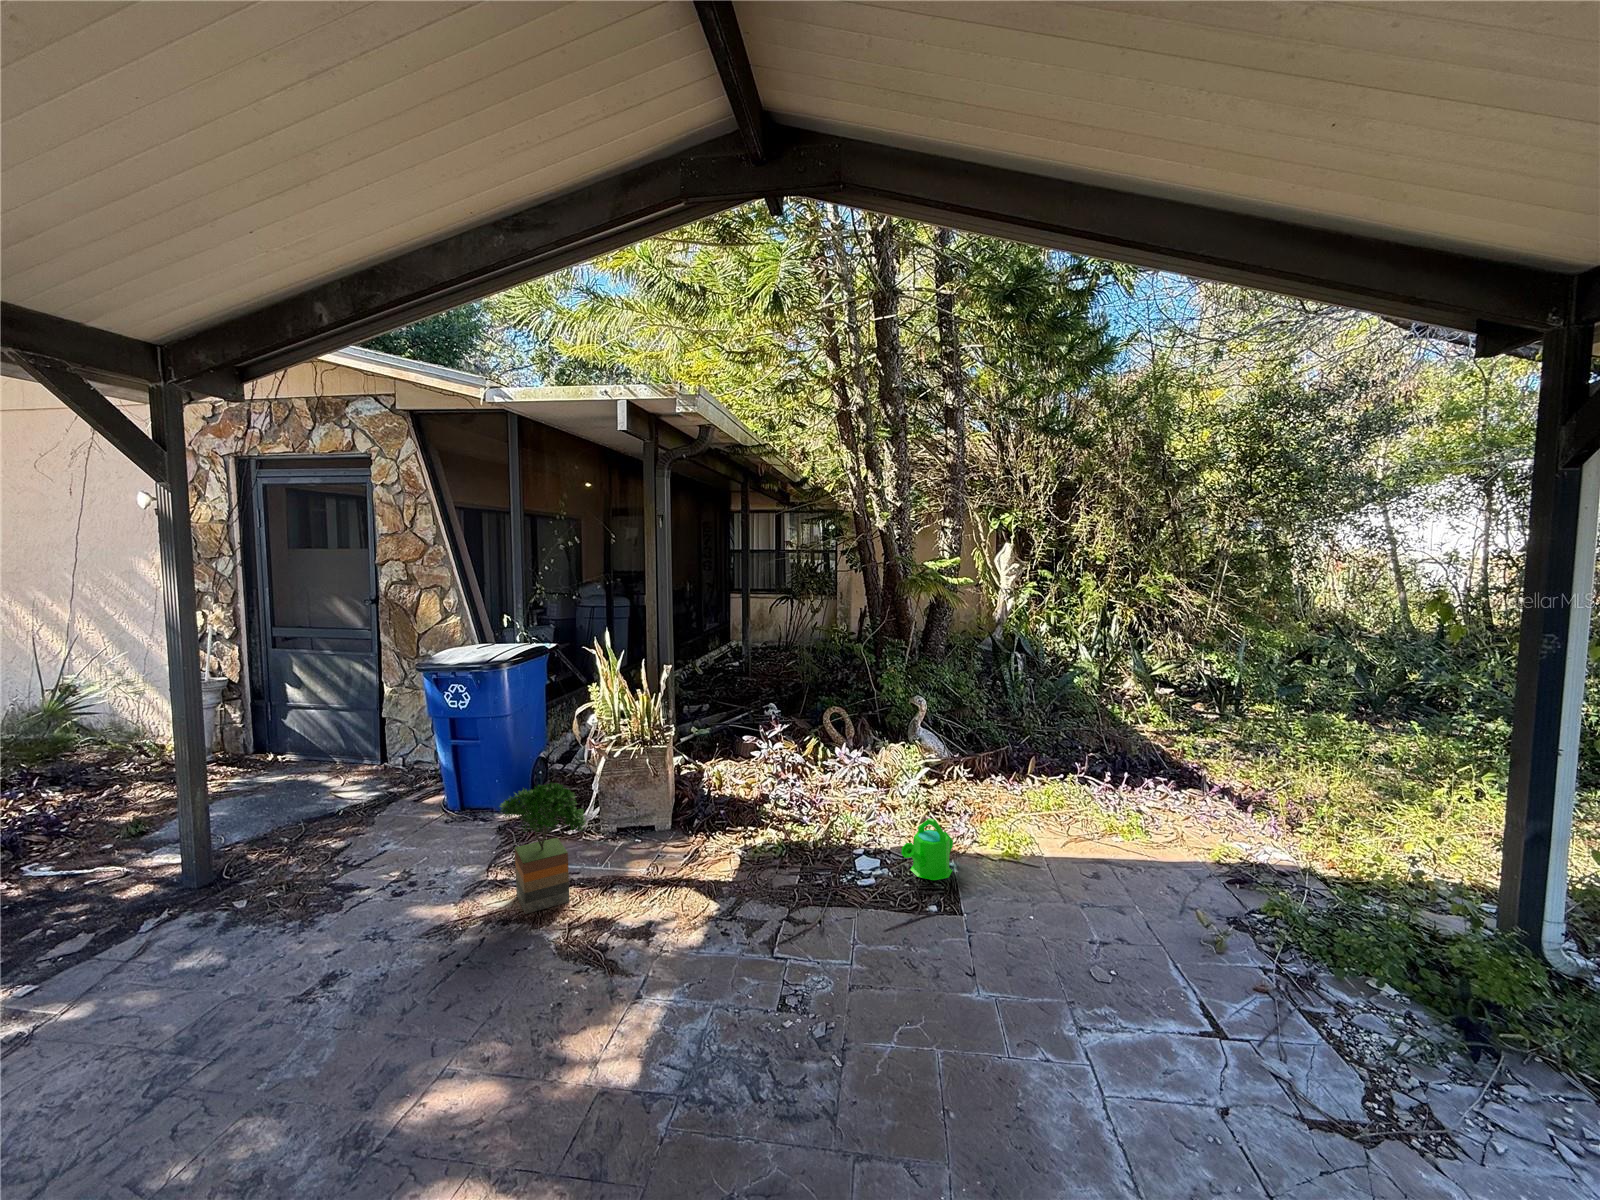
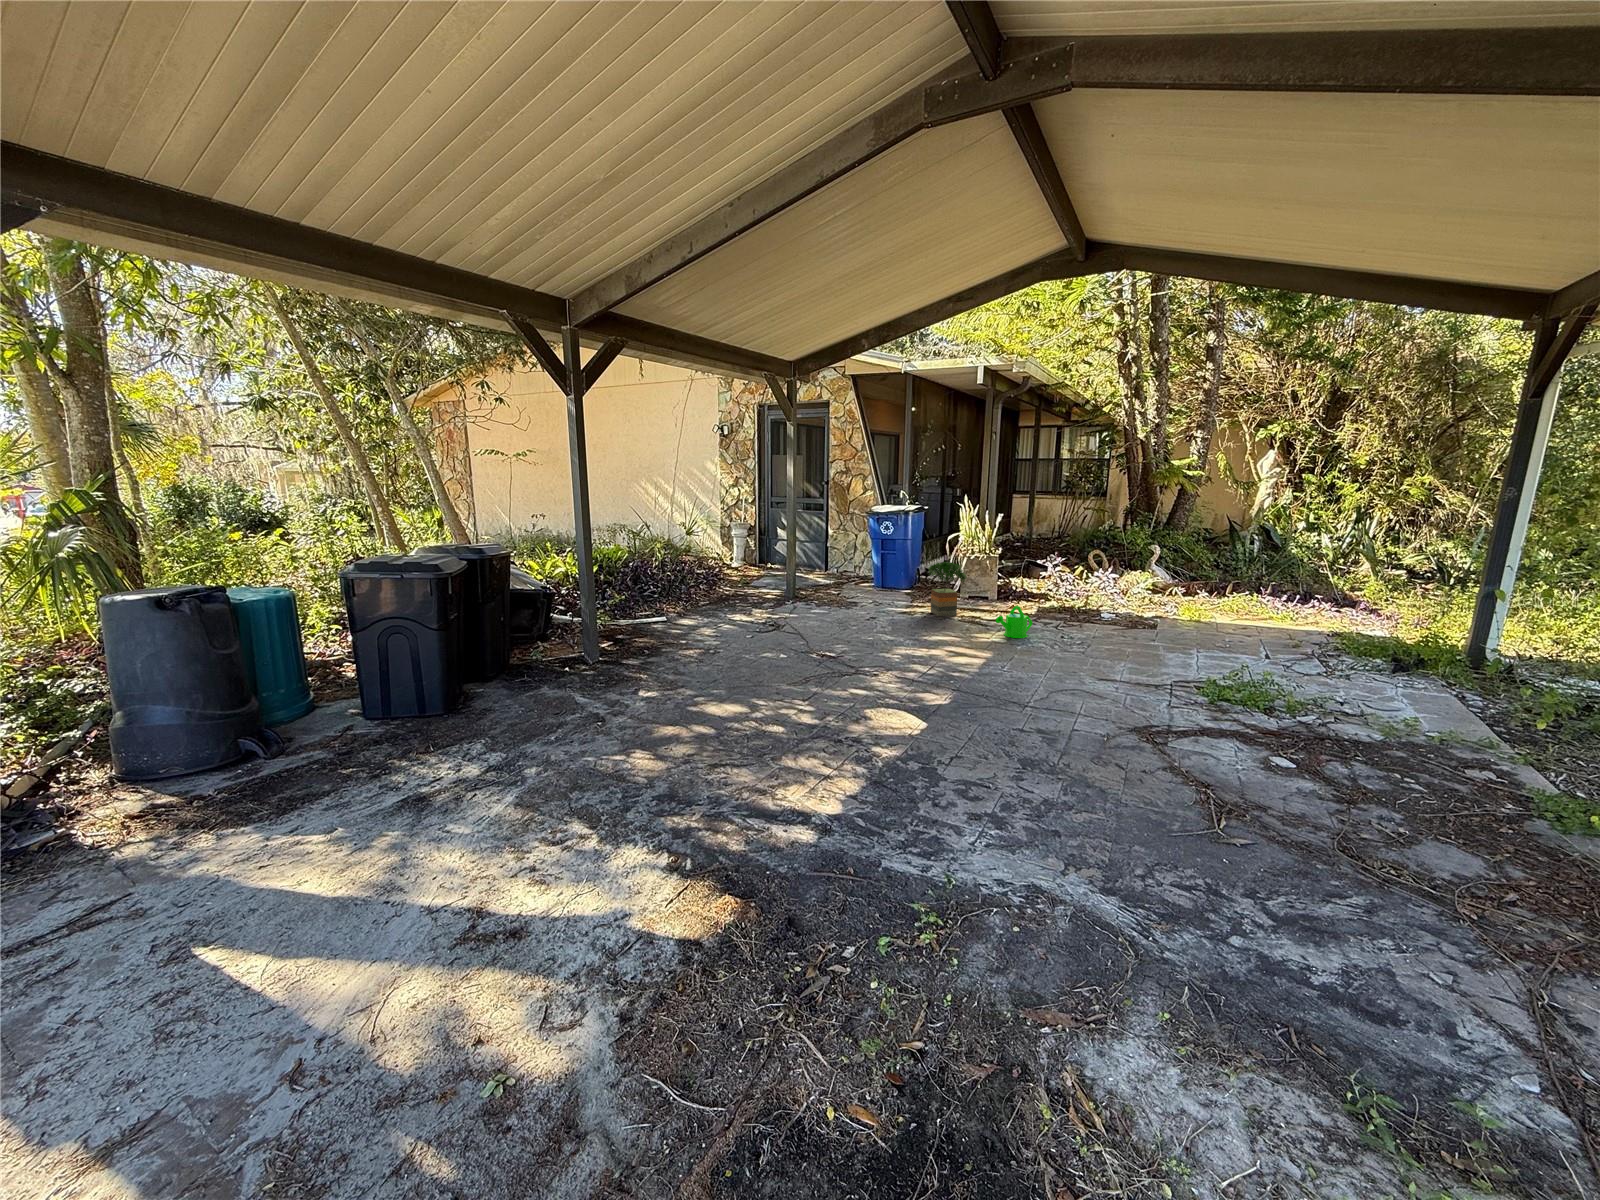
watering can: present [901,818,953,880] -> present [996,606,1033,638]

